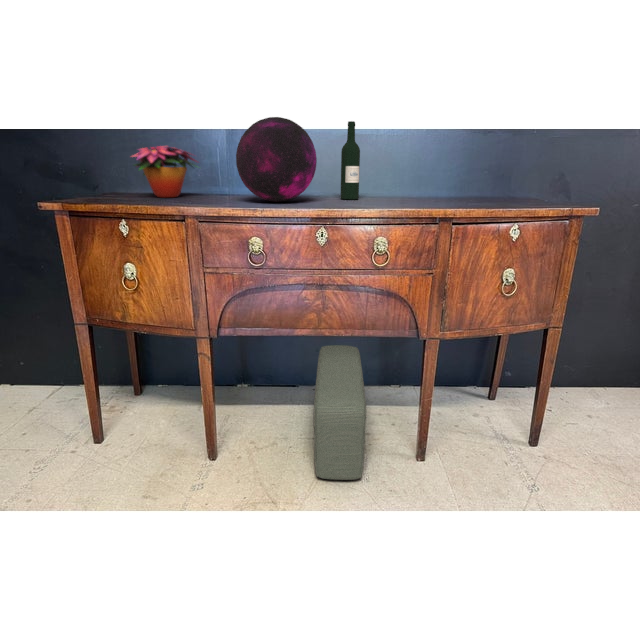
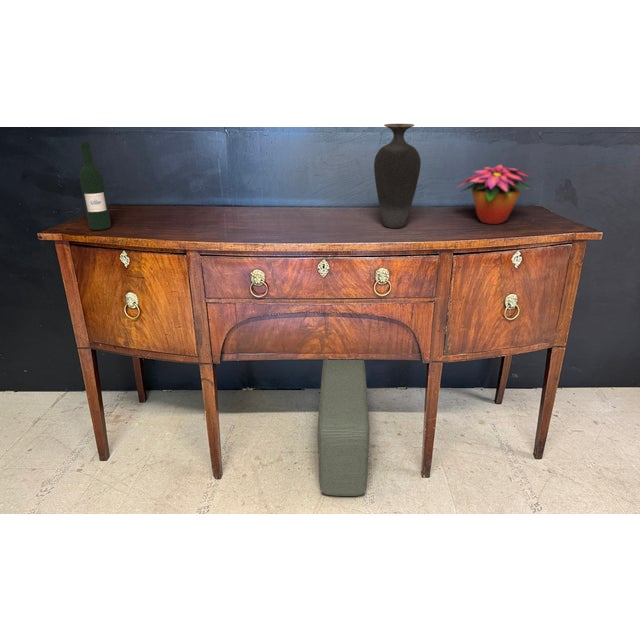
vase: none [373,100,418,204] -> present [374,124,421,228]
decorative orb: present [236,117,317,202] -> none [234,140,317,225]
wine bottle: present [341,121,360,199] -> present [79,142,111,230]
flower arrangement: present [133,146,197,197] -> present [460,165,528,224]

